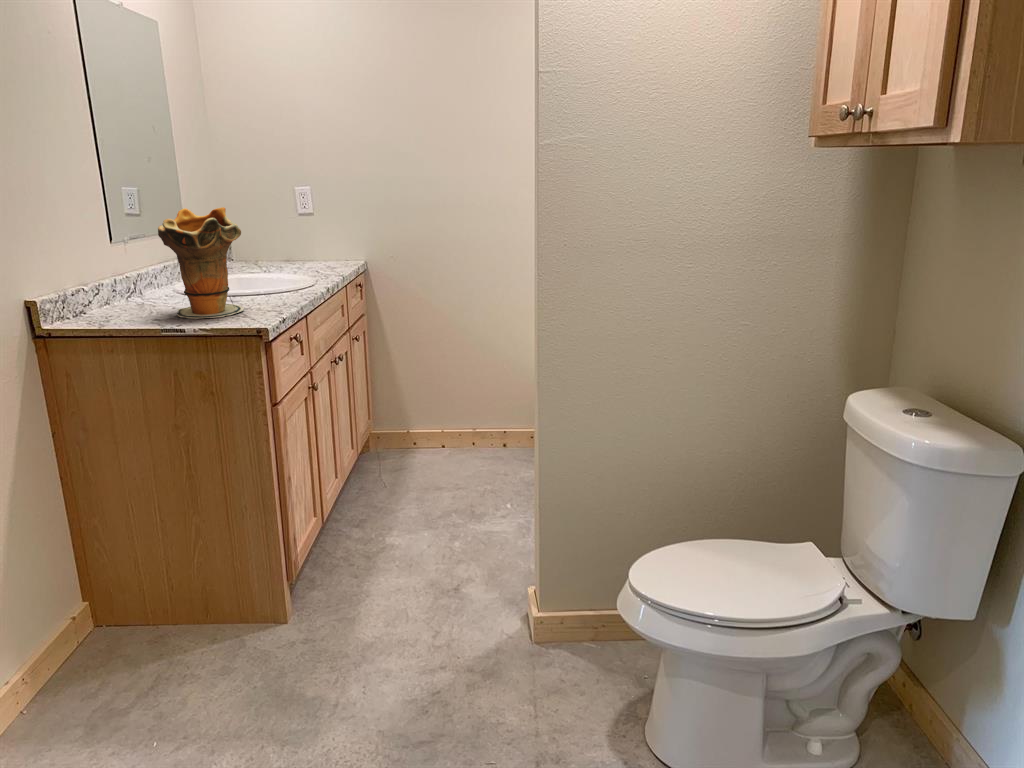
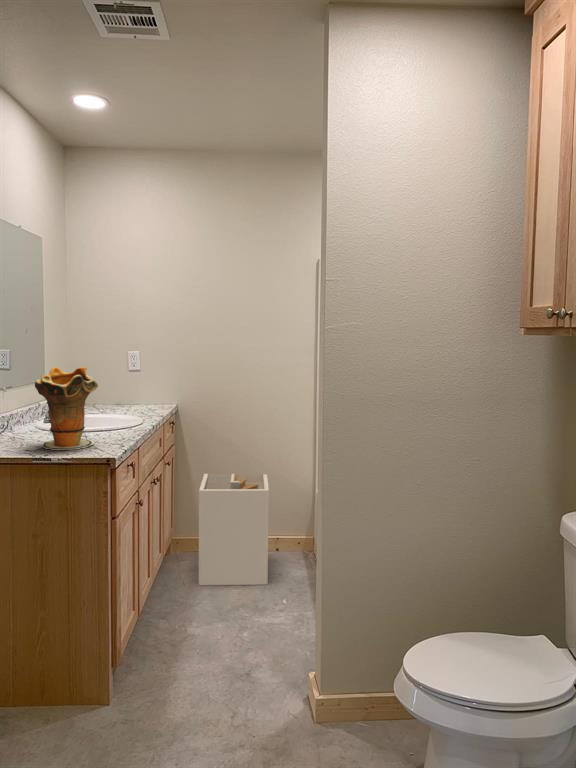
laundry hamper: none [396,350,489,490] -> present [199,474,269,585]

